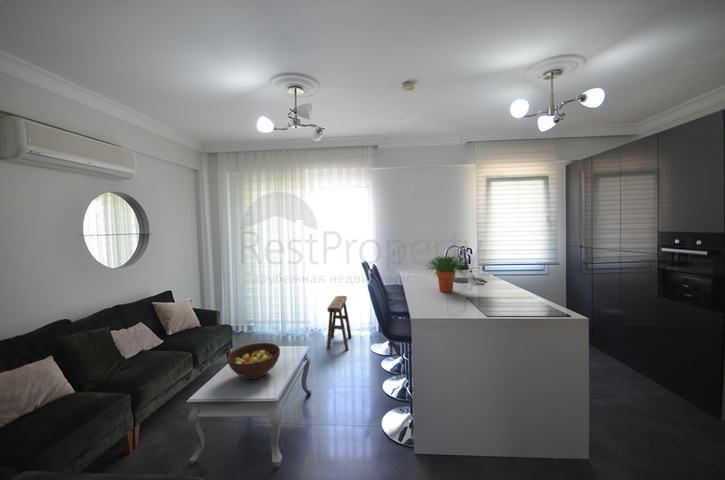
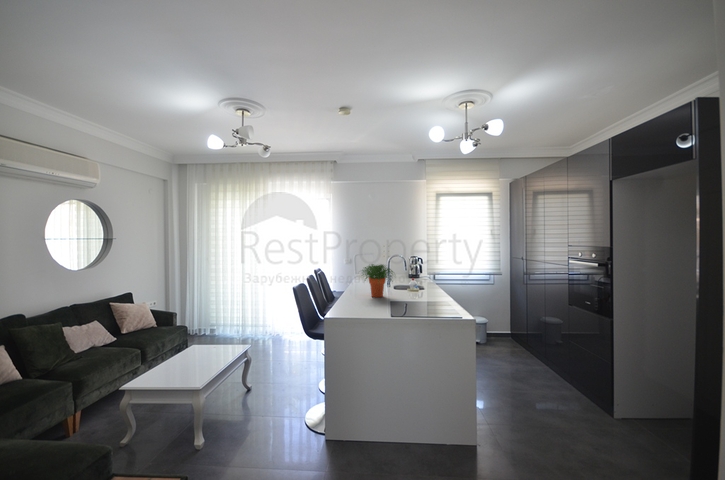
stool: present [327,296,351,350] -> none [280,302,307,353]
fruit bowl: present [227,343,280,379] -> none [165,340,216,372]

